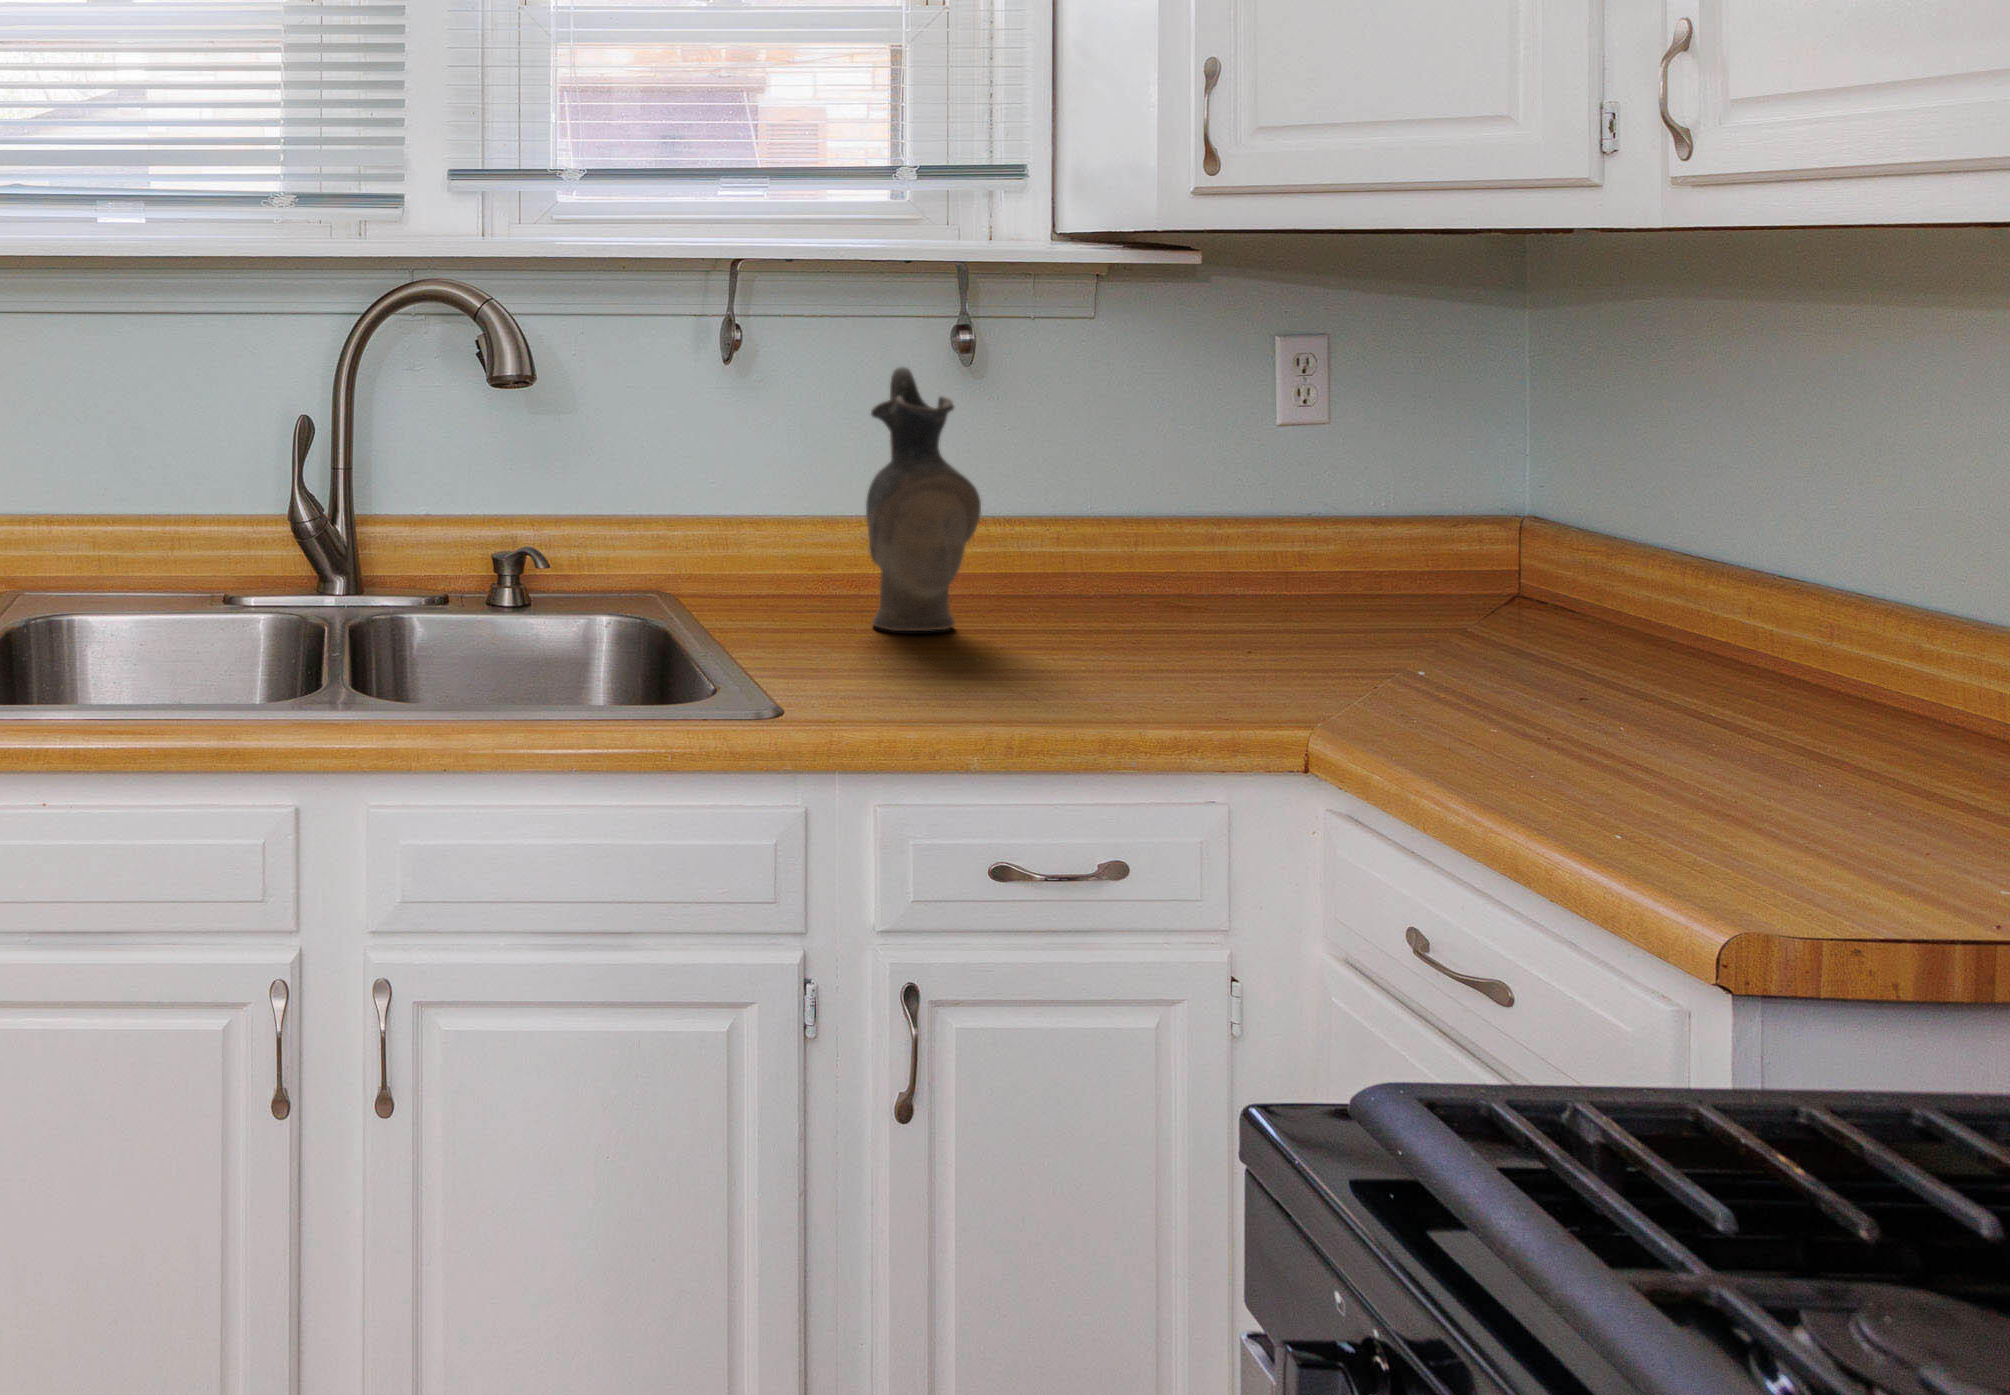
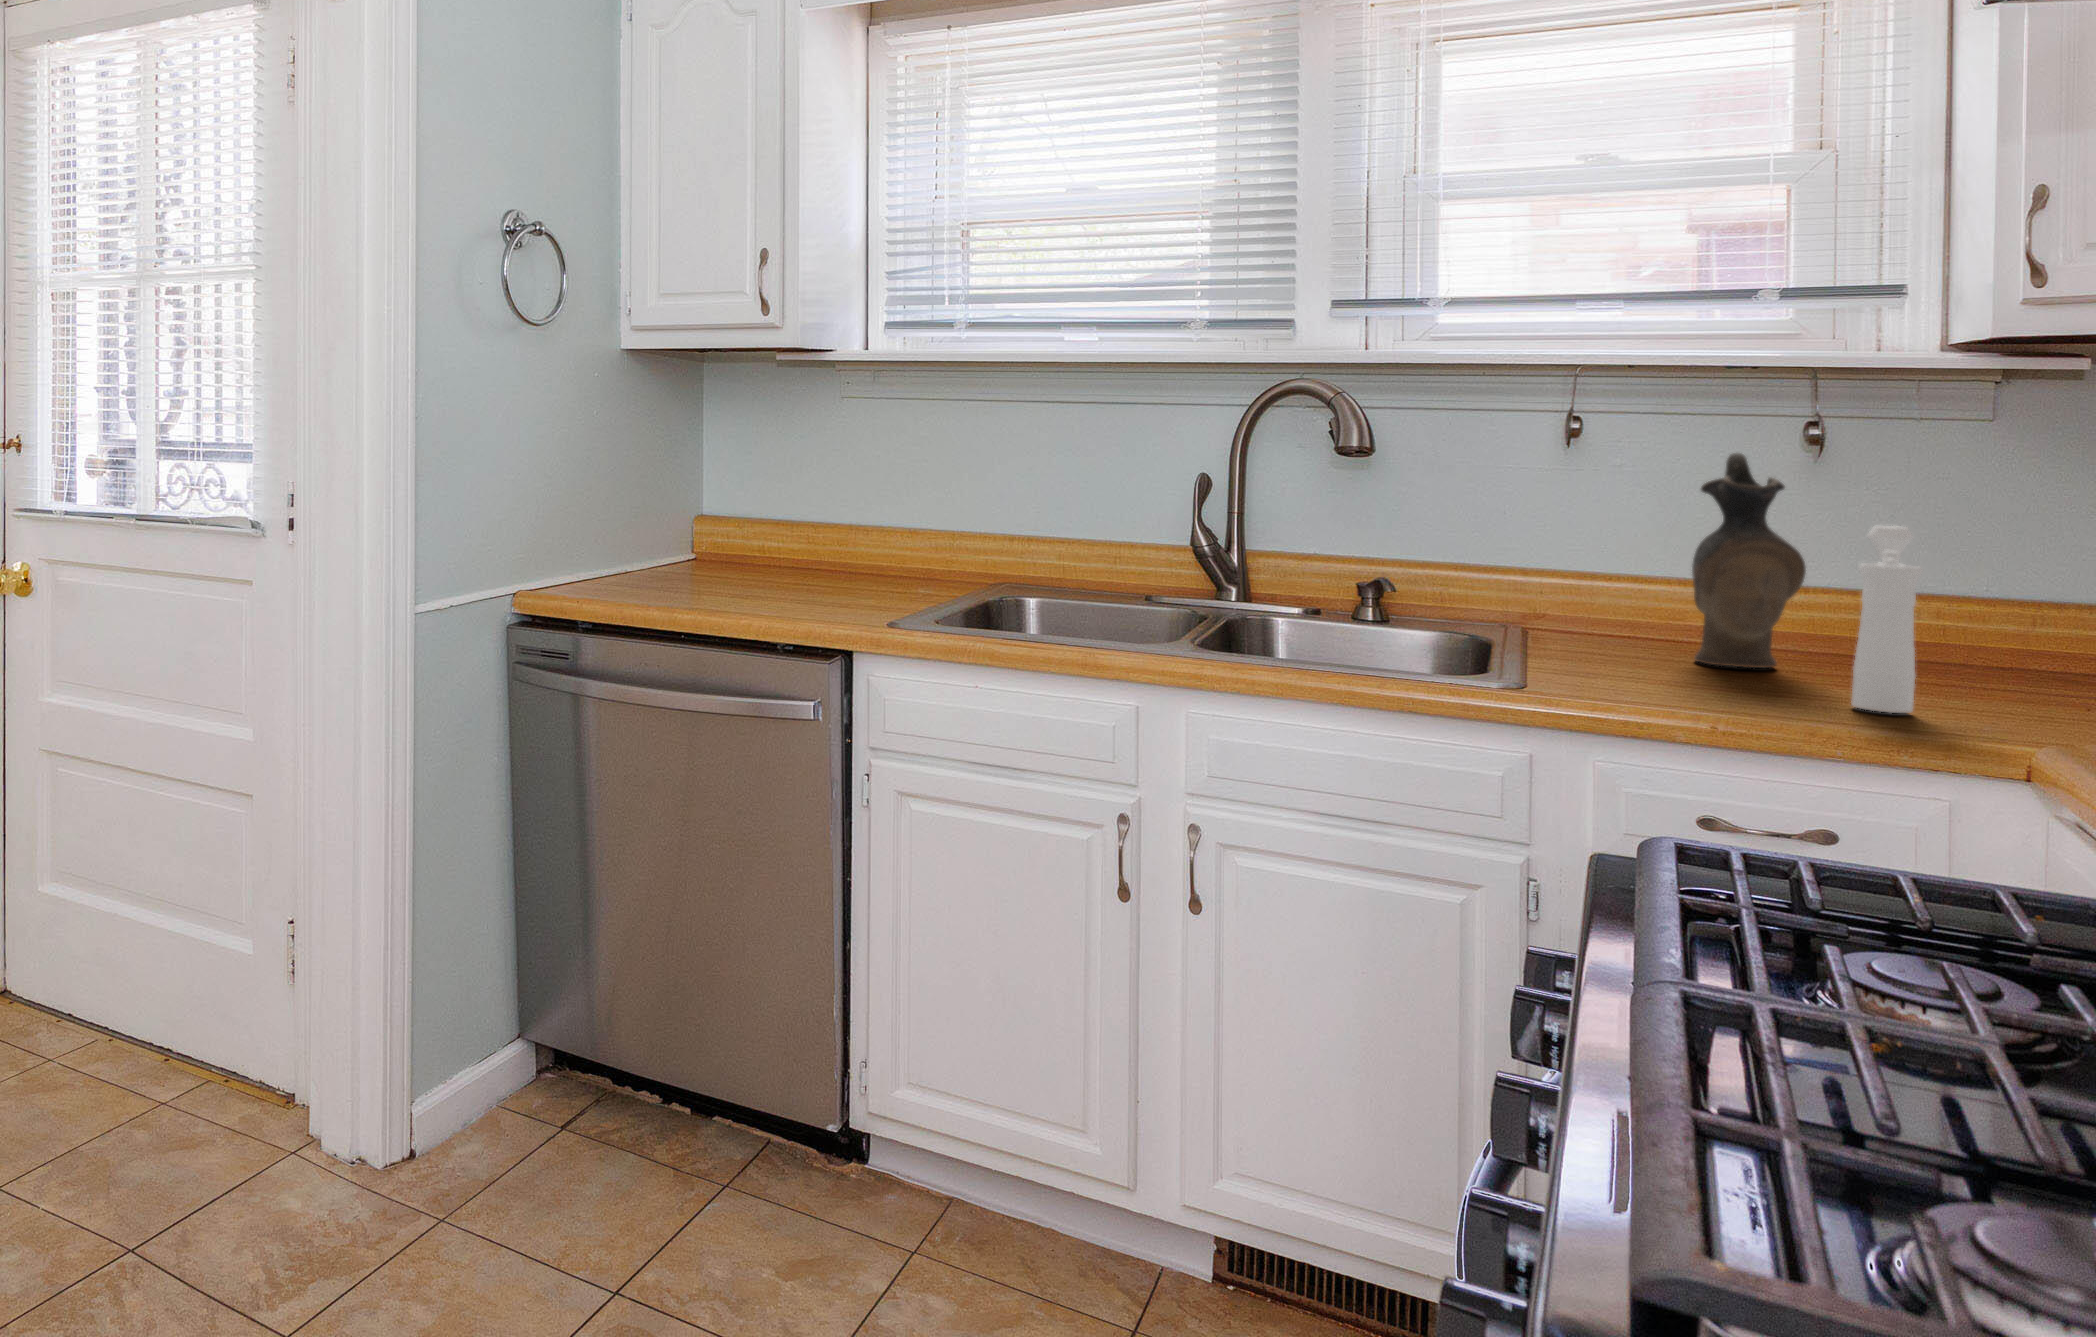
pepper mill: none [1047,452,1116,683] -> present [1852,526,1922,713]

